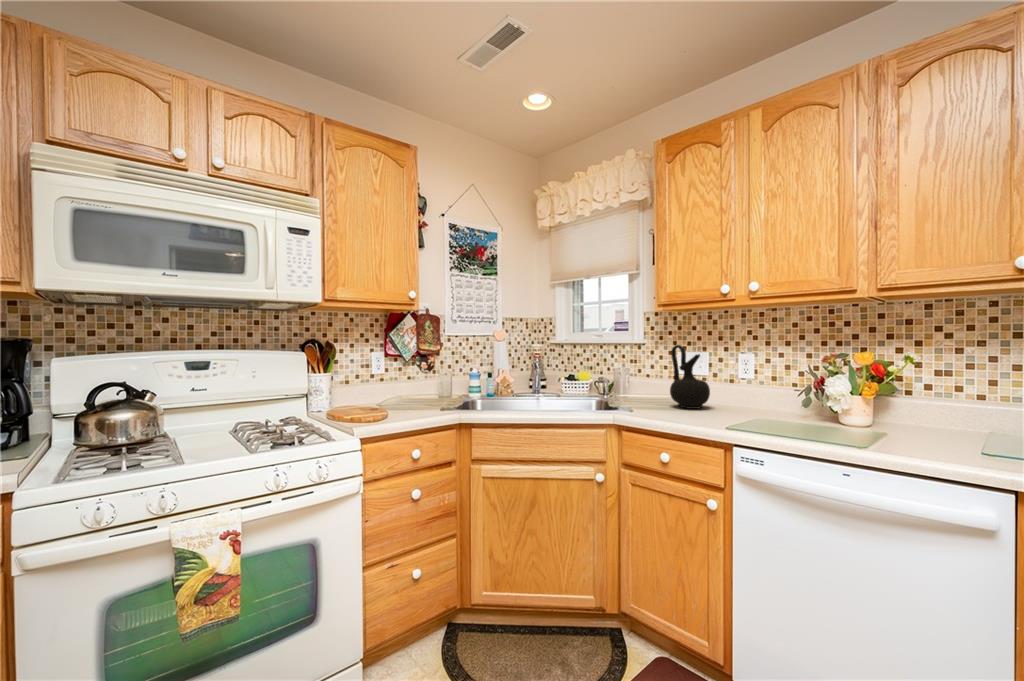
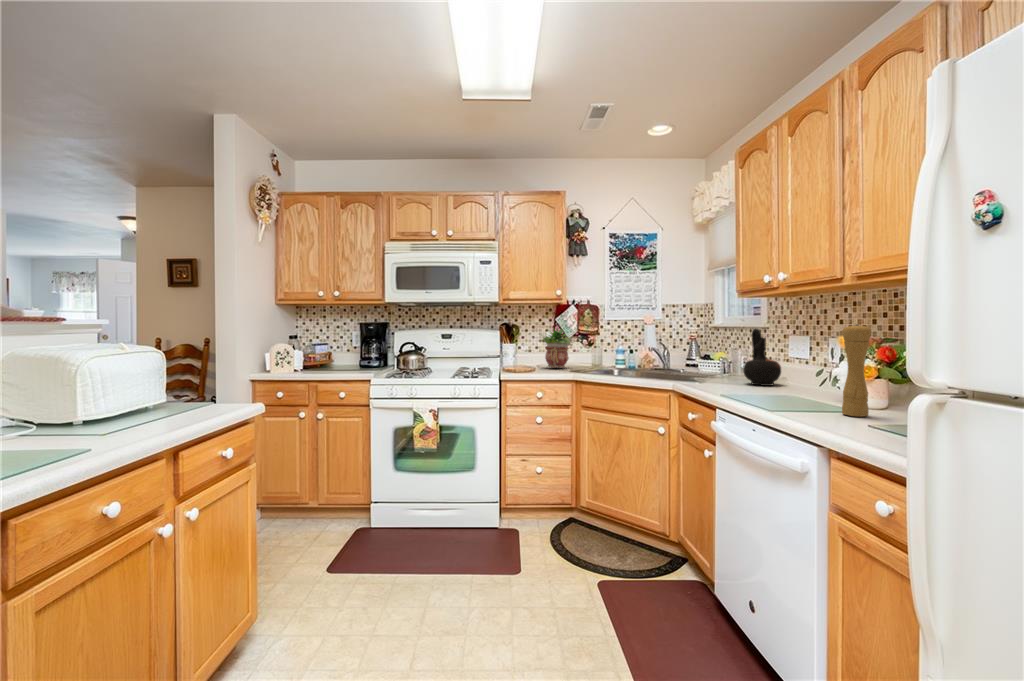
pepper mill: none [913,341,948,446] -> present [842,324,871,417]
potted plant: none [372,344,424,405] -> present [543,328,572,368]

